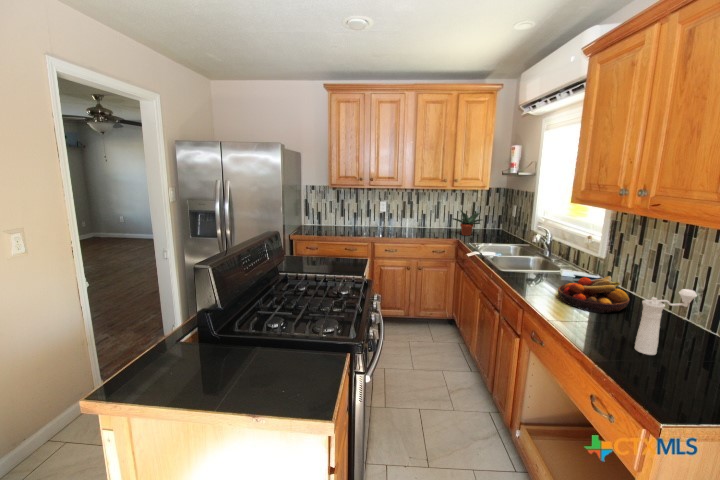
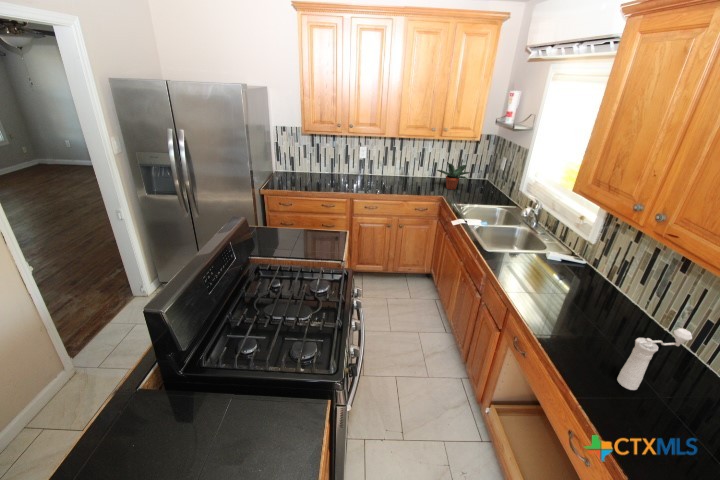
fruit bowl: present [558,276,629,313] -> none [545,273,615,320]

